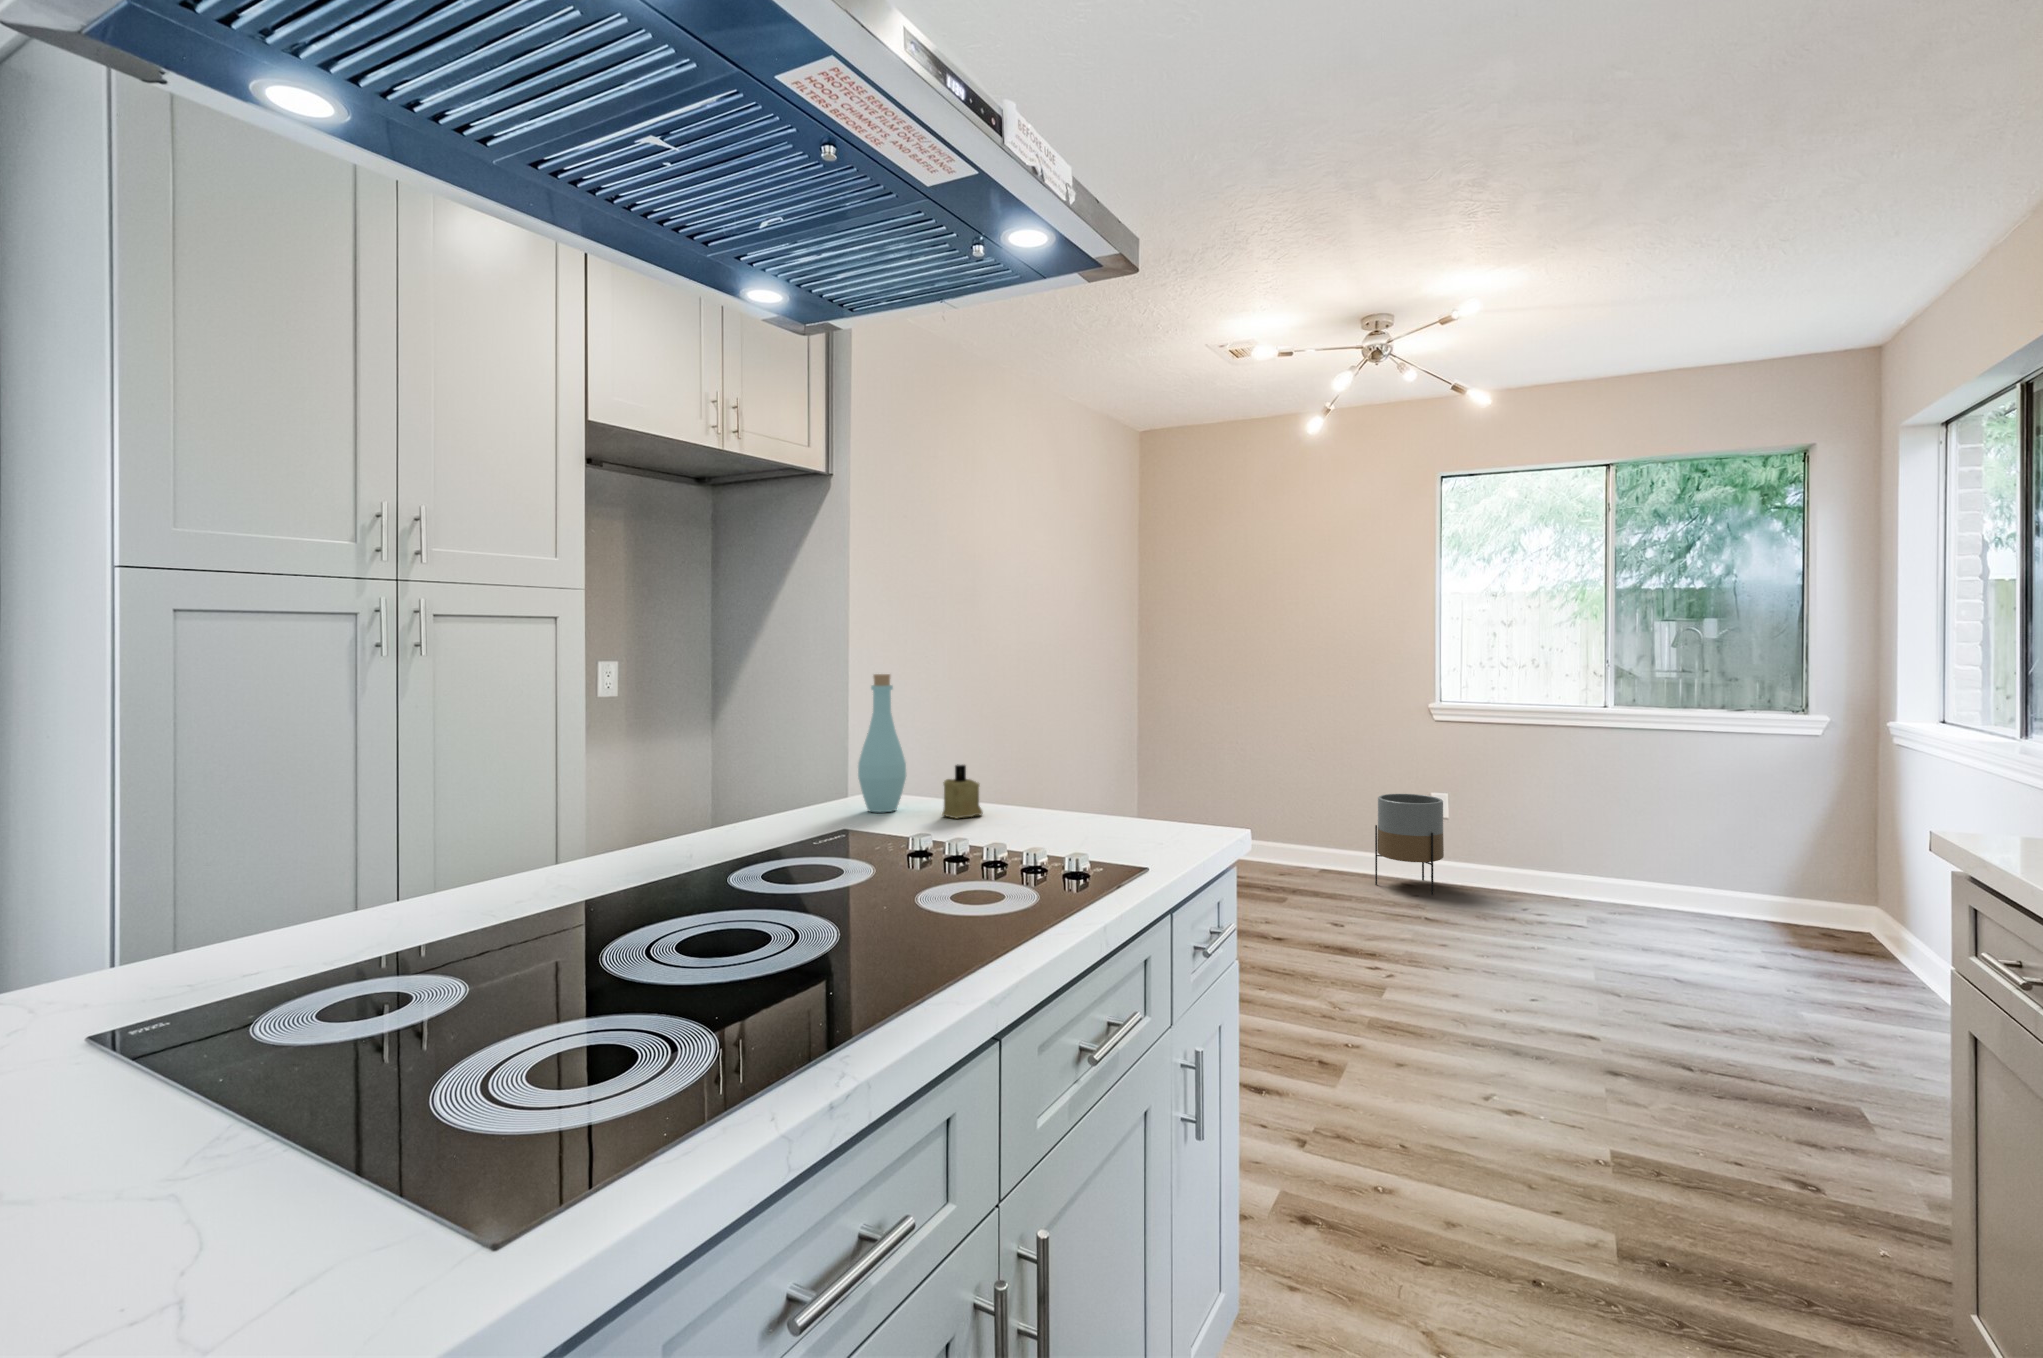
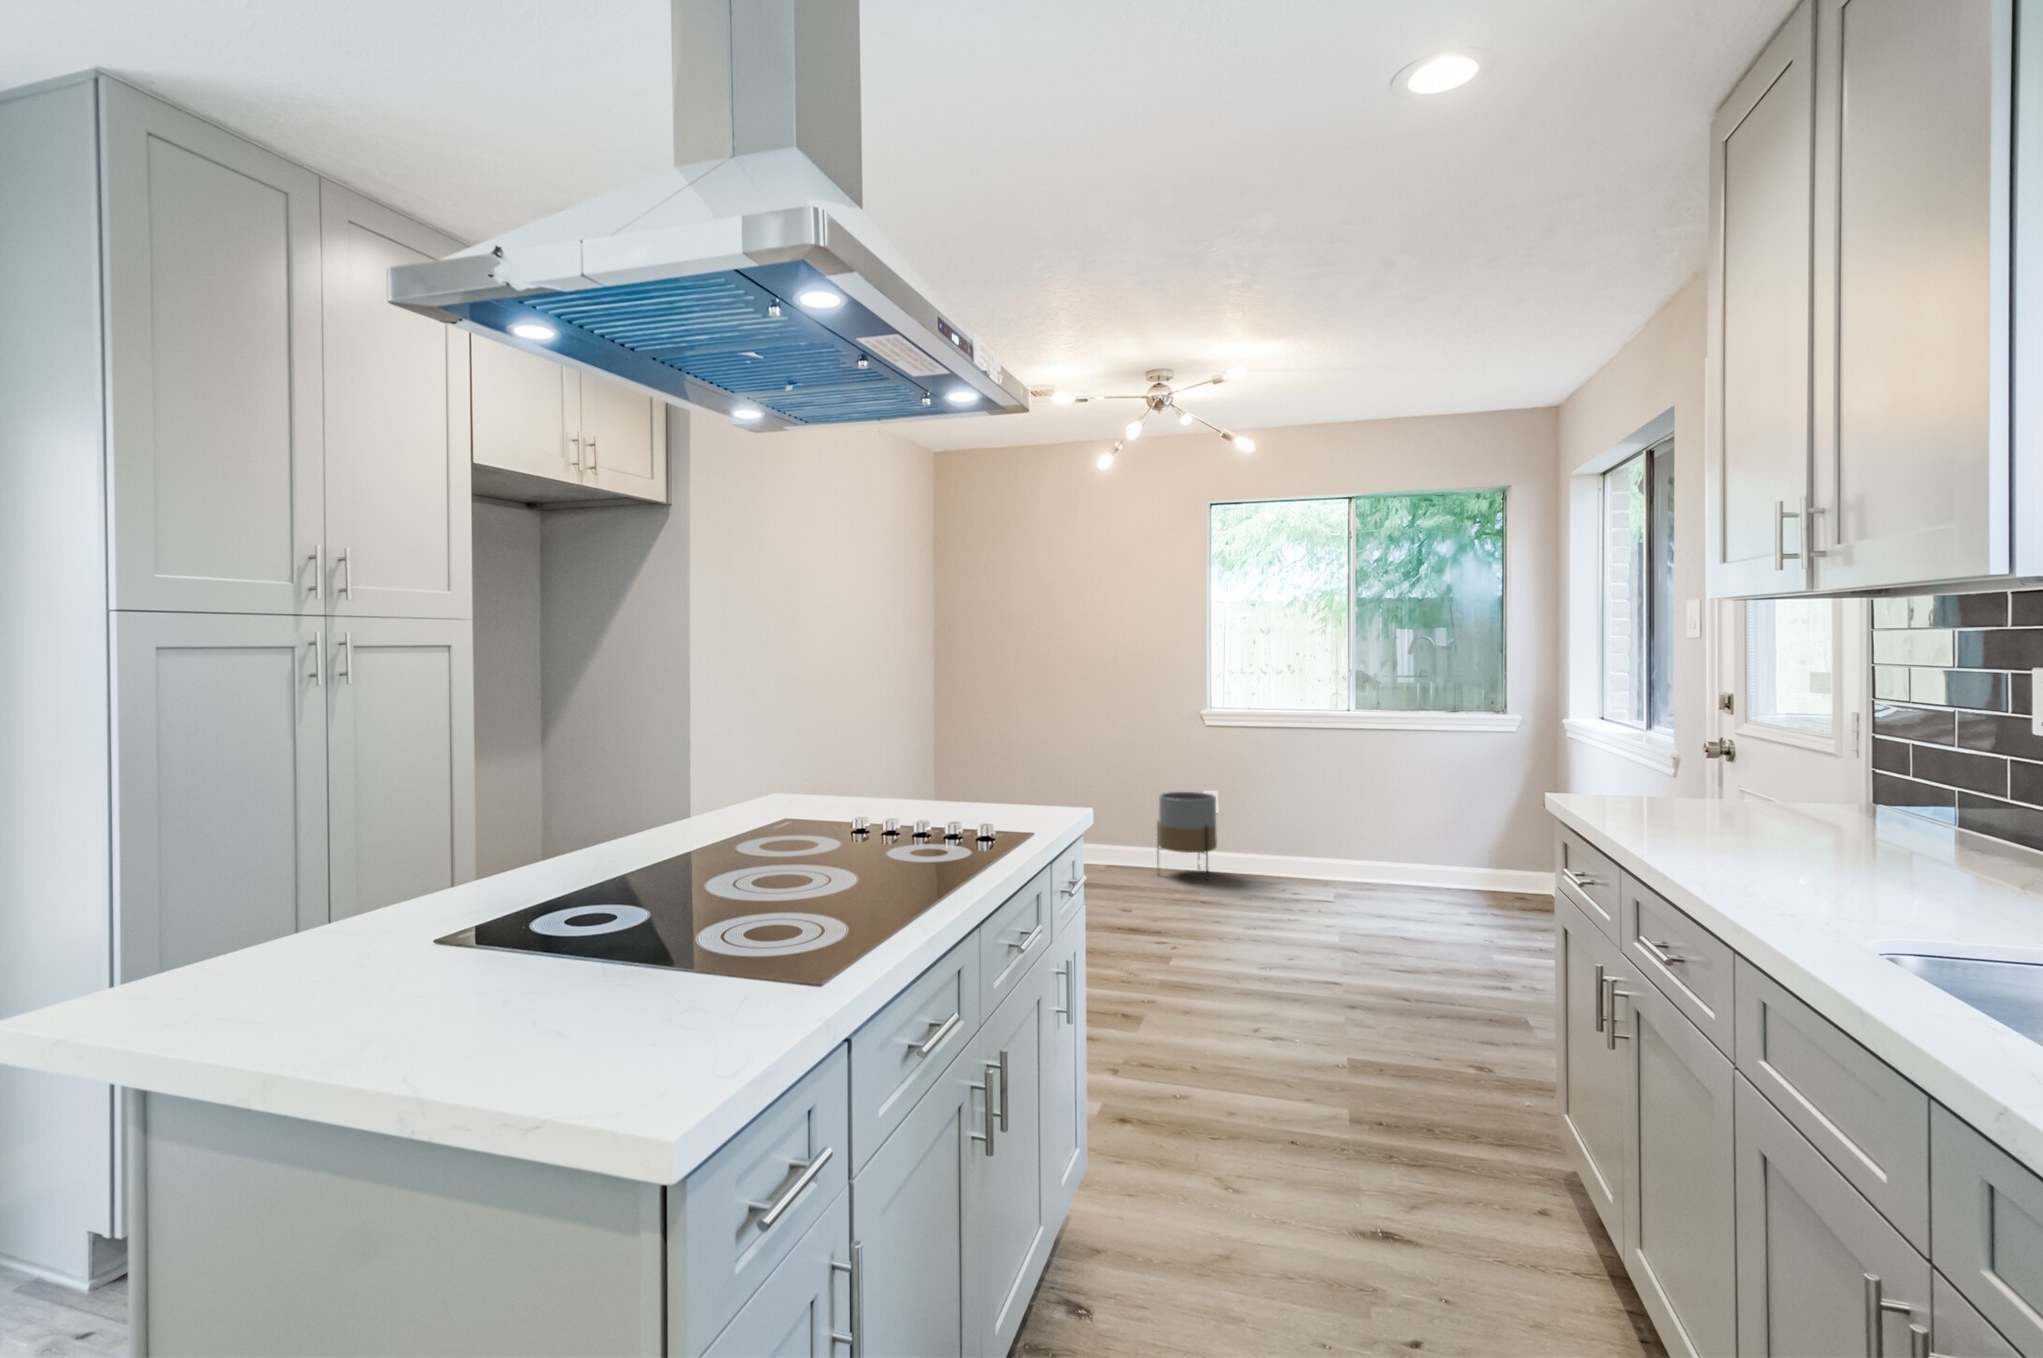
bottle: present [858,674,906,812] -> none [776,696,817,808]
candle: present [942,765,983,818] -> none [850,767,882,809]

